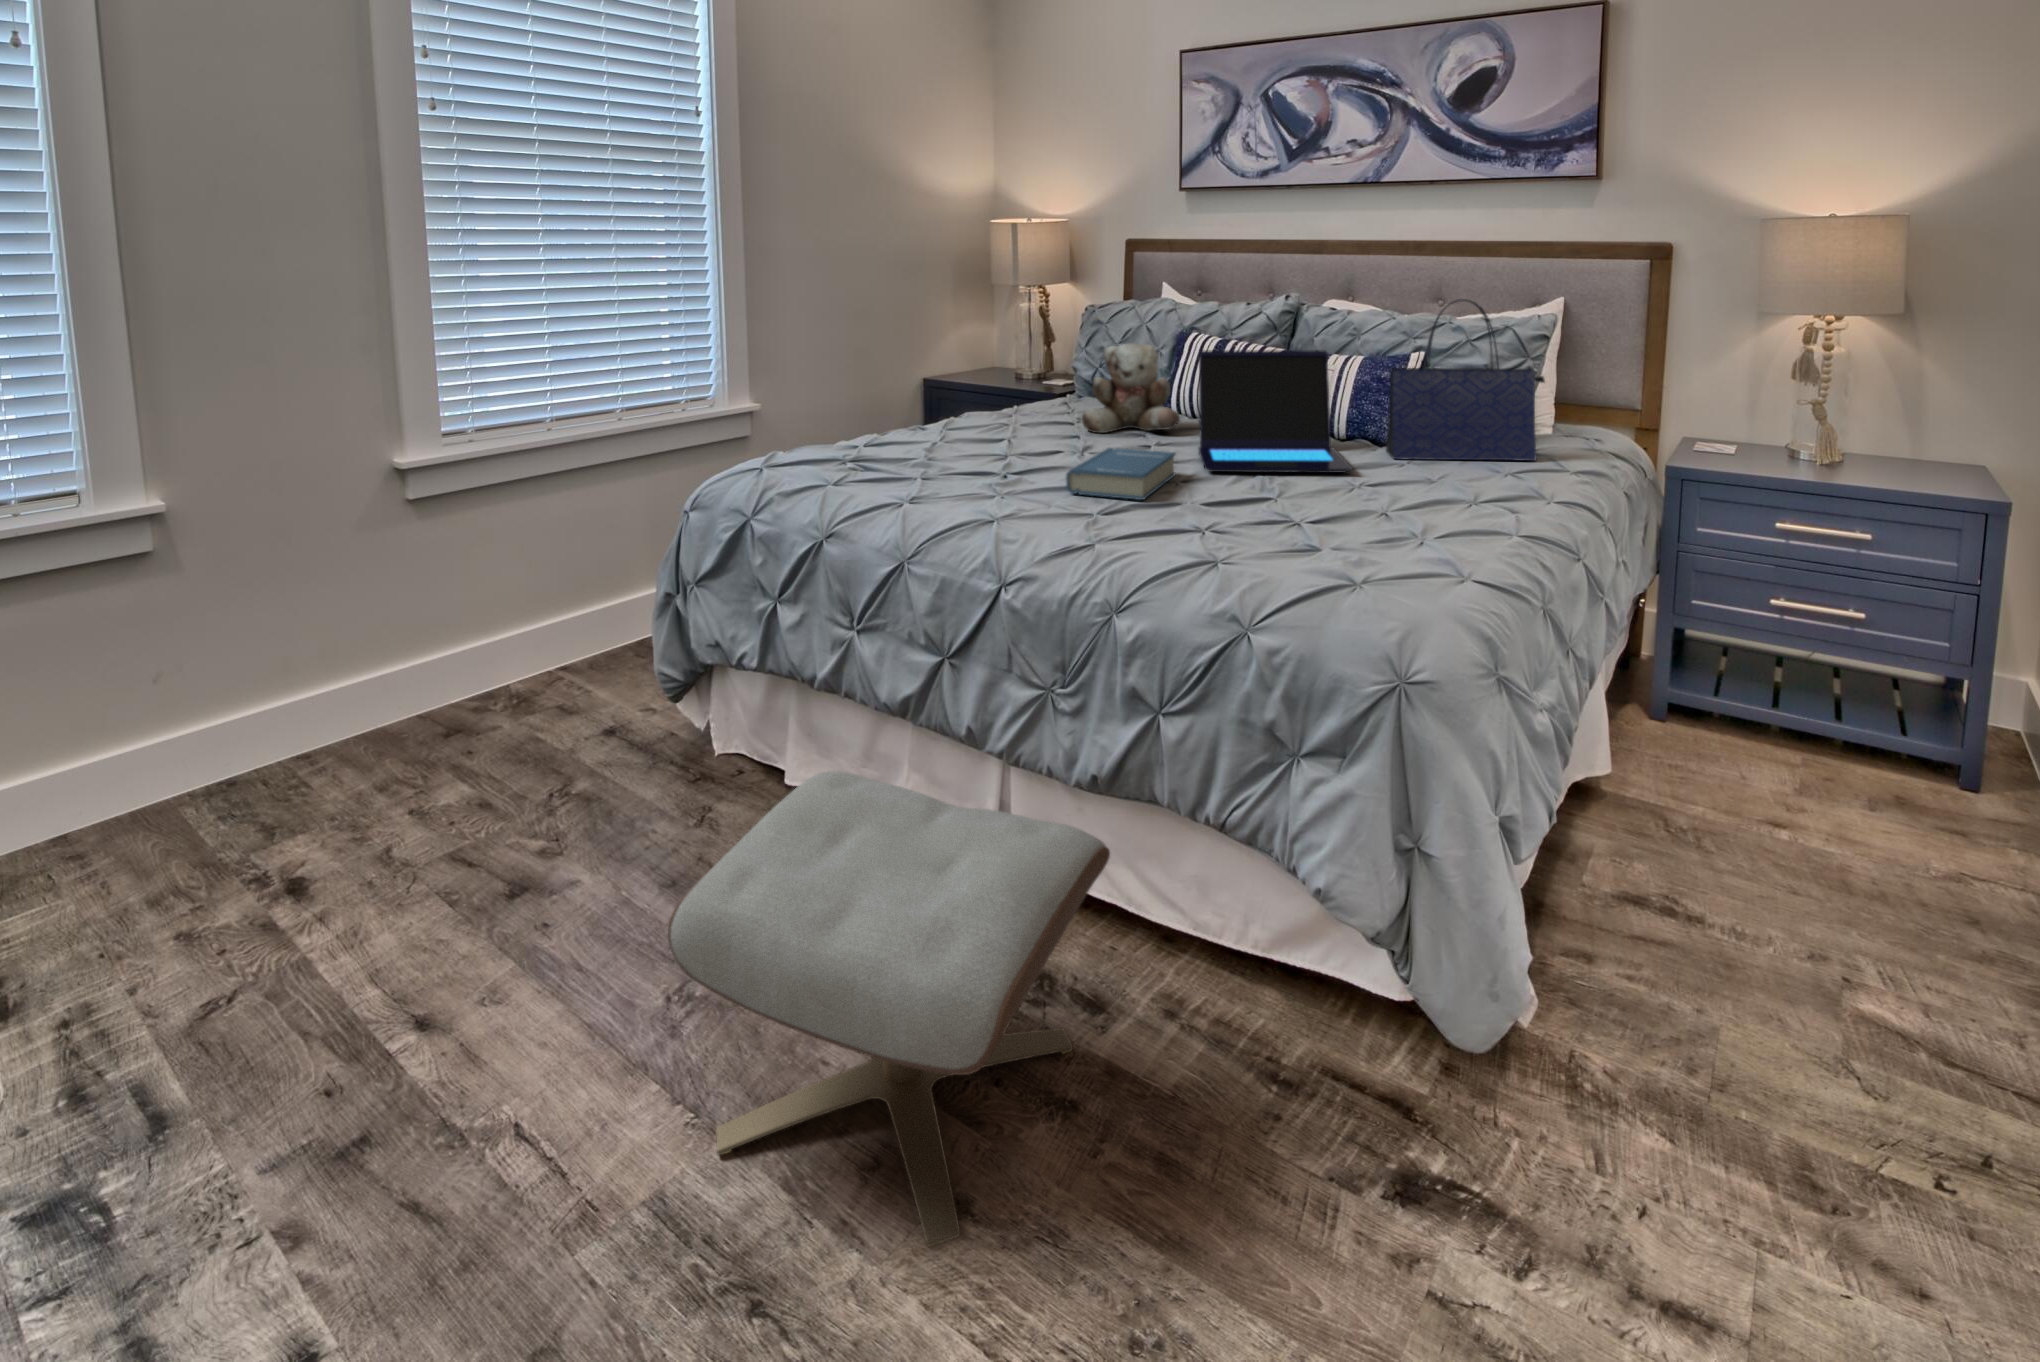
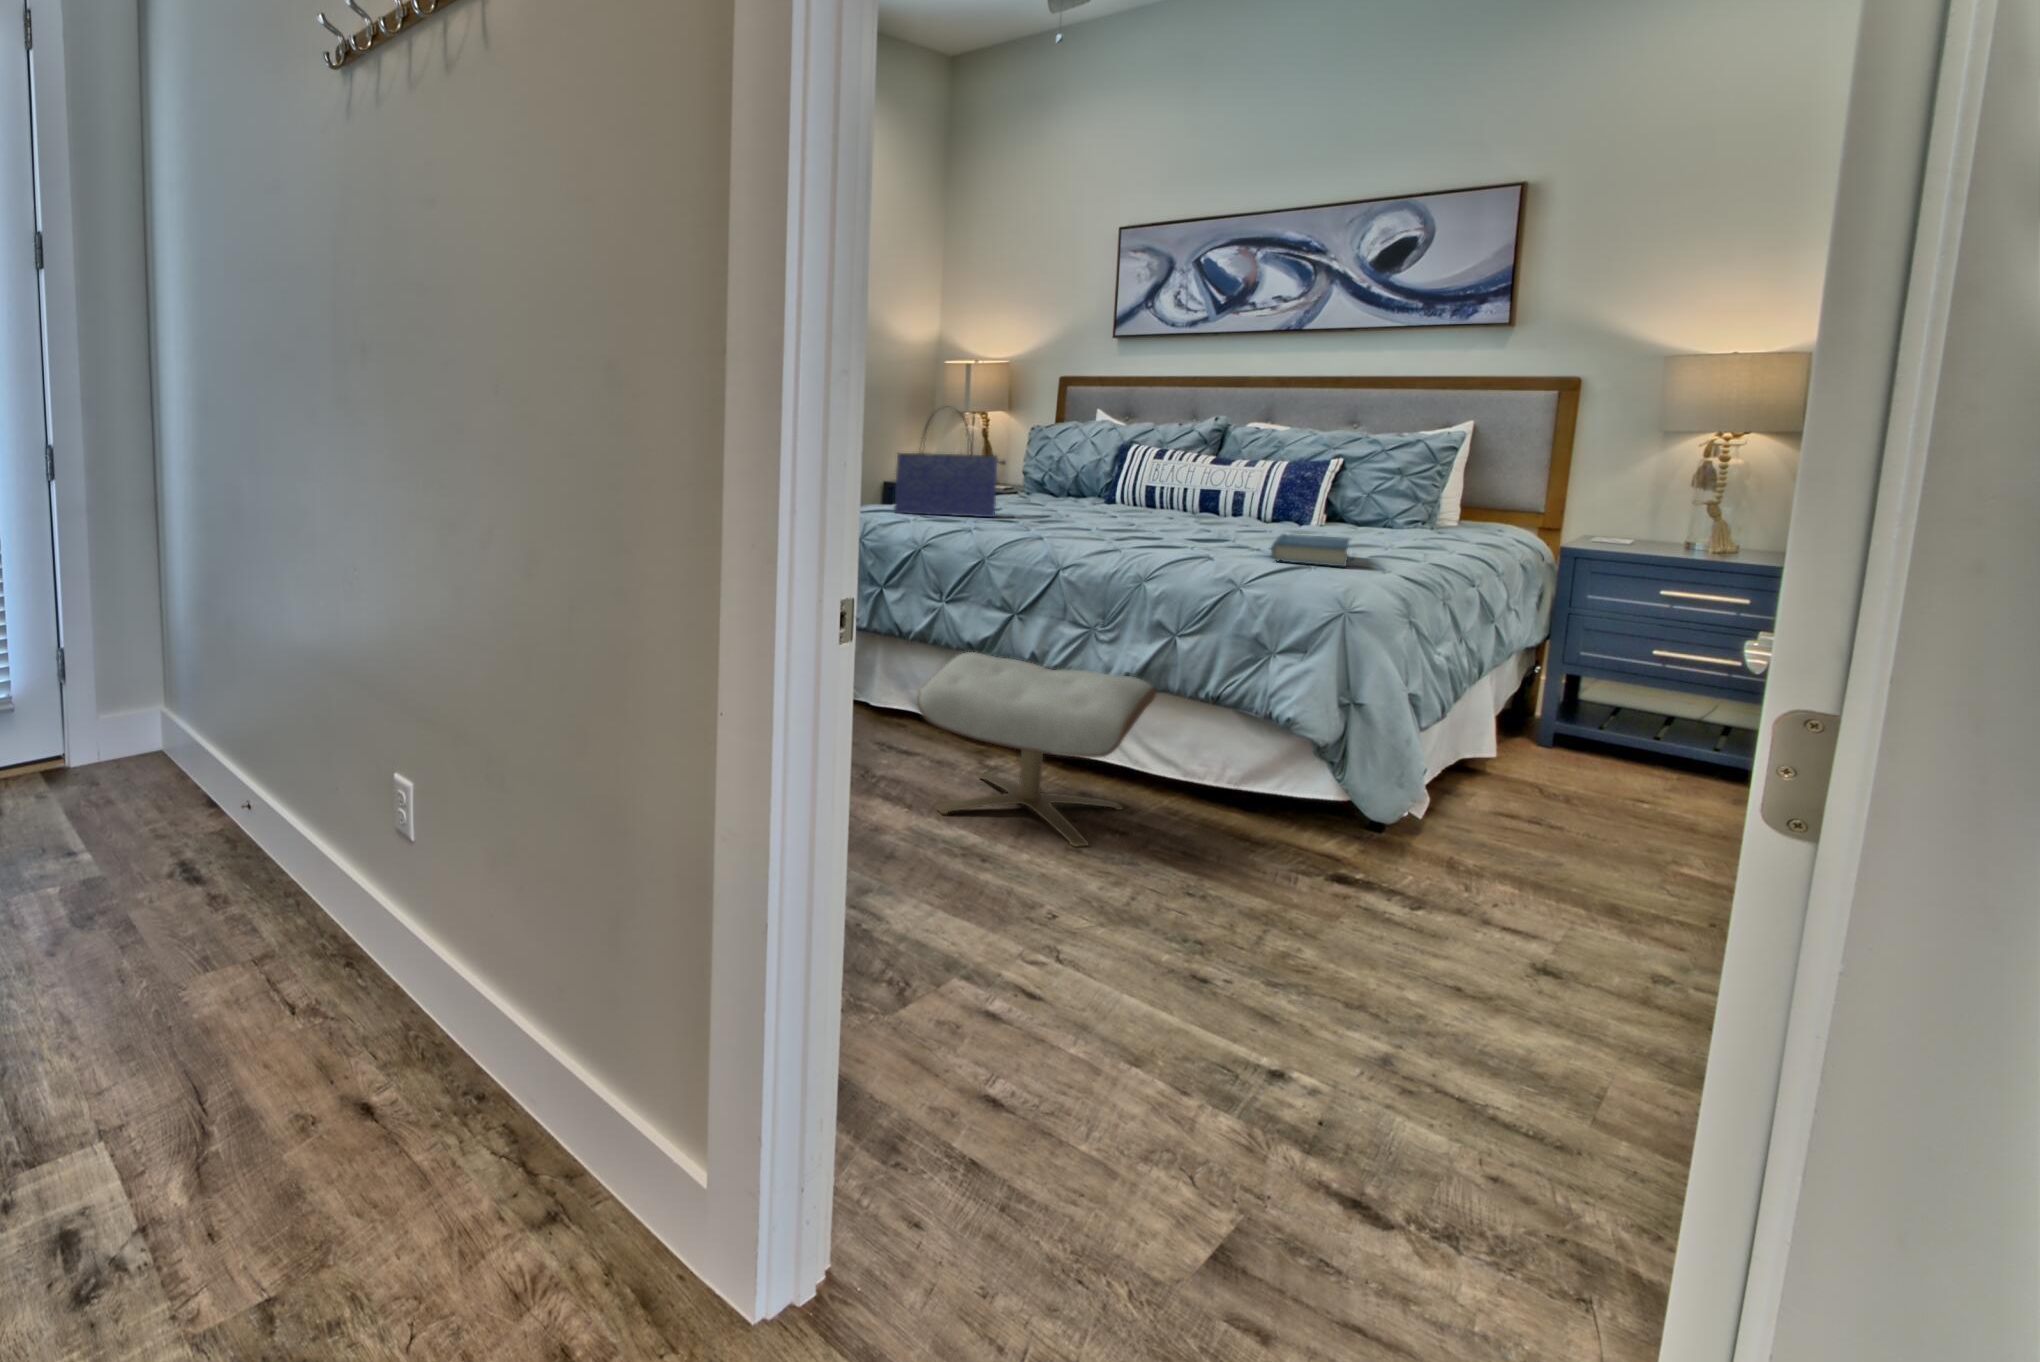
tote bag: present [1386,299,1545,461] -> present [894,406,1005,517]
teddy bear: present [1082,343,1180,433] -> none [1057,446,1136,510]
laptop: present [1198,350,1352,473] -> none [1157,450,1289,532]
hardback book: present [1066,448,1176,500] -> present [1271,534,1349,566]

